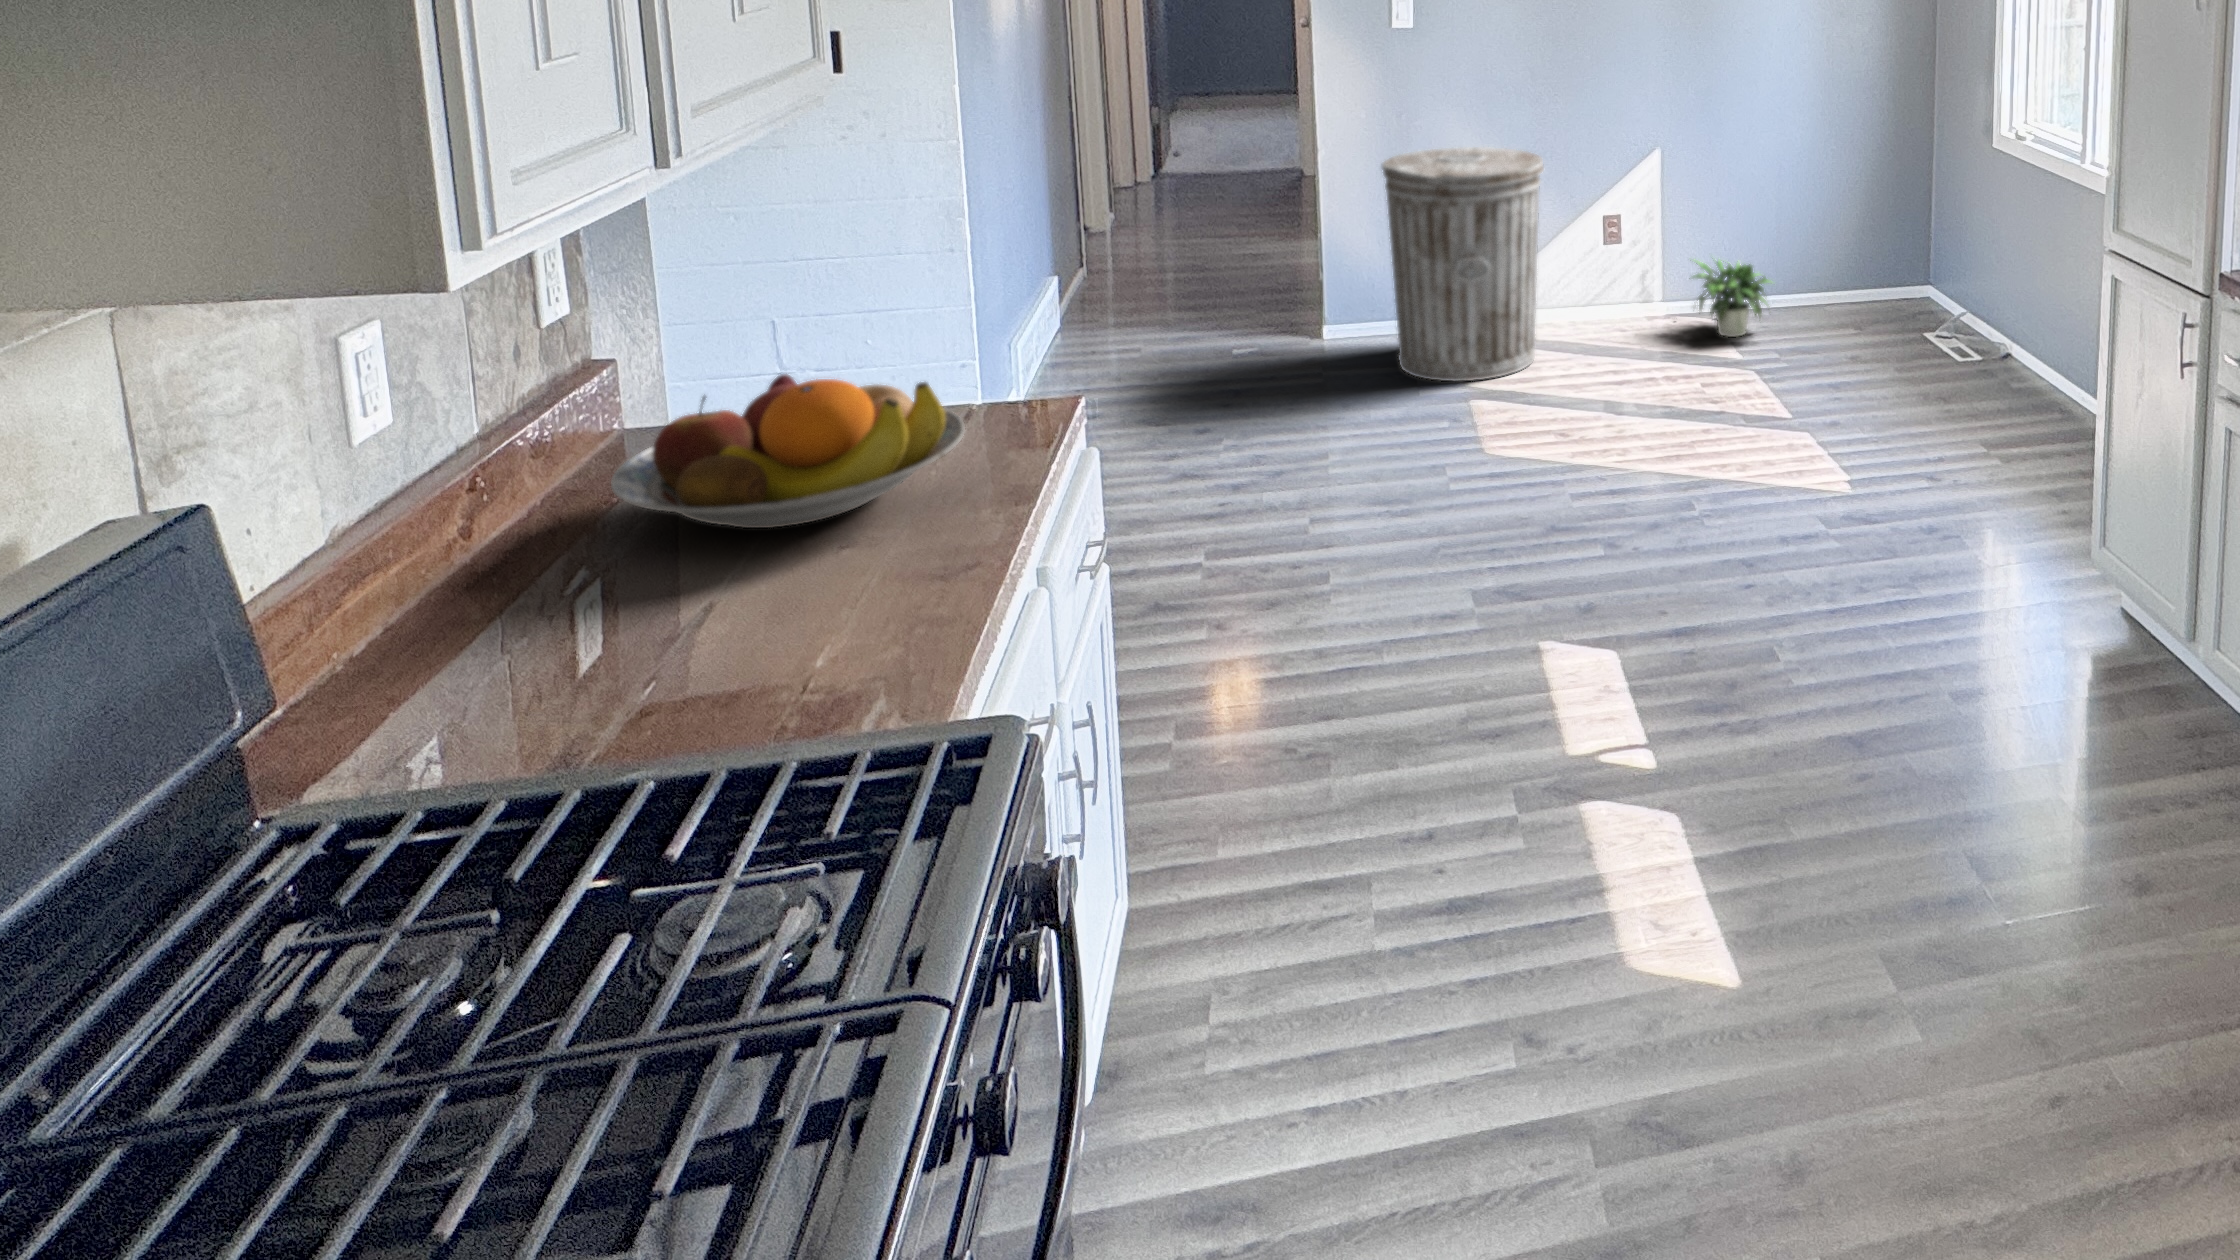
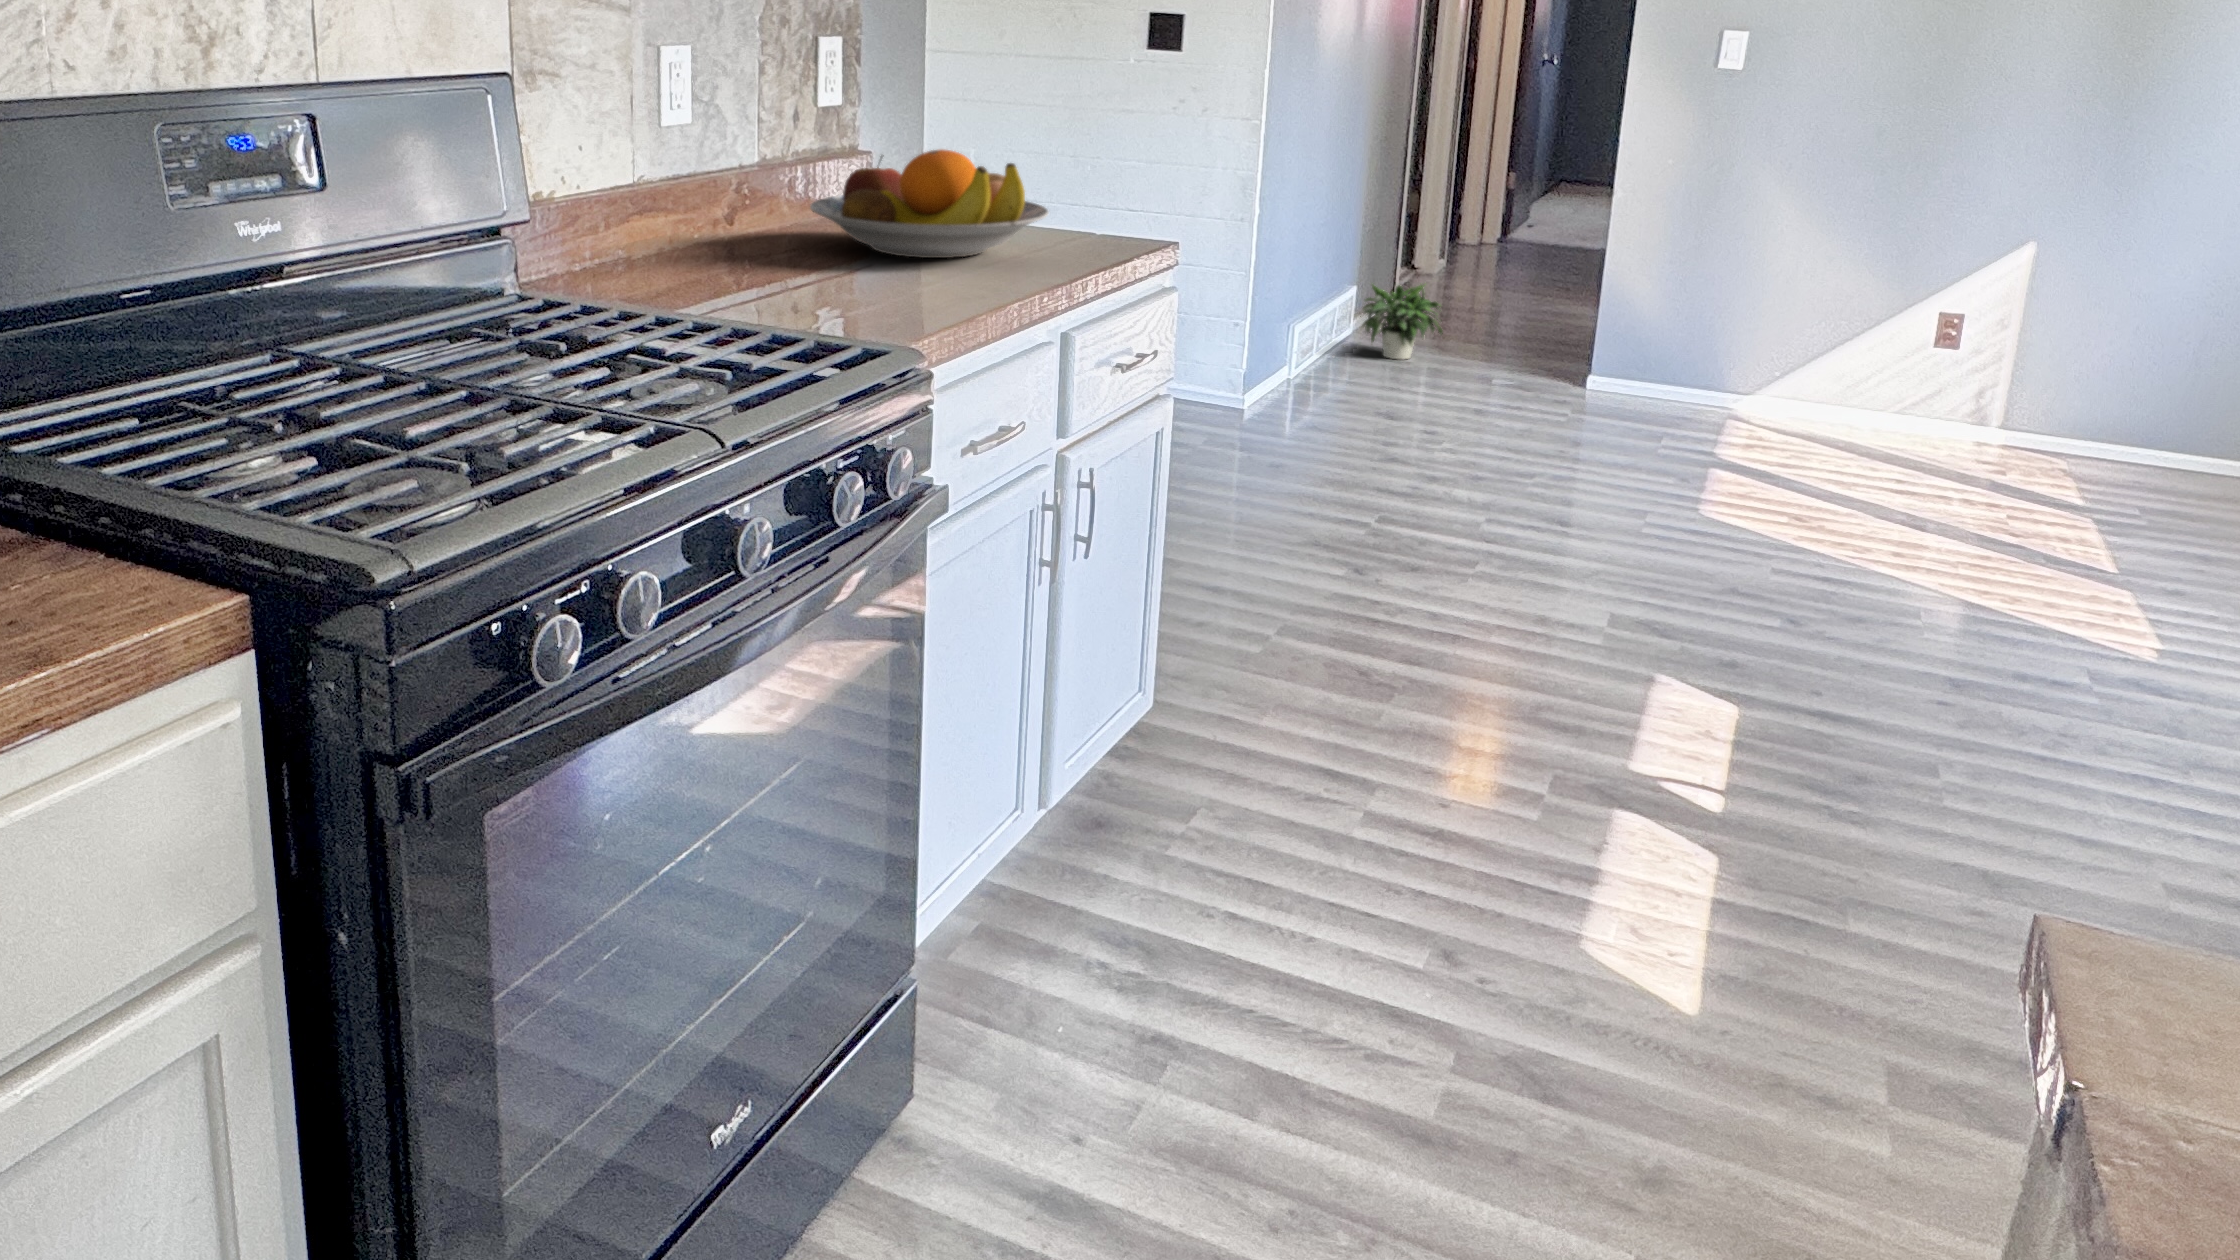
trash can: present [1382,147,1544,381] -> none [1651,202,1861,458]
potted plant: present [1692,259,1770,337] -> present [1360,285,1443,360]

